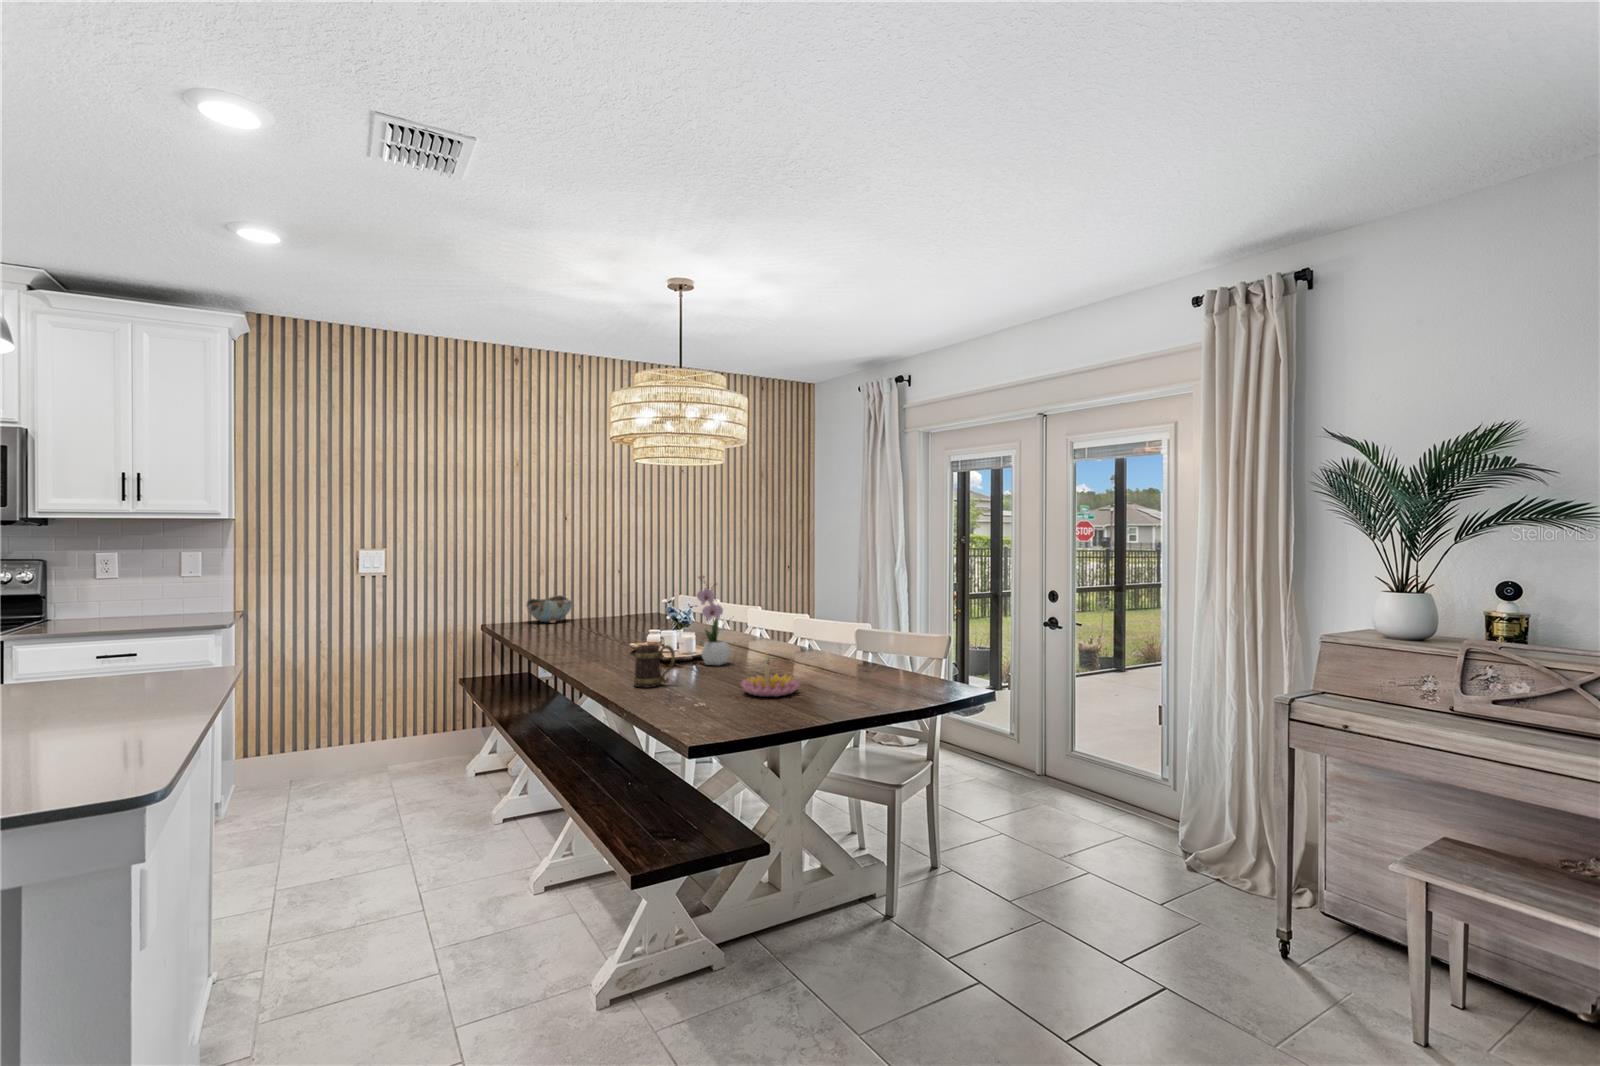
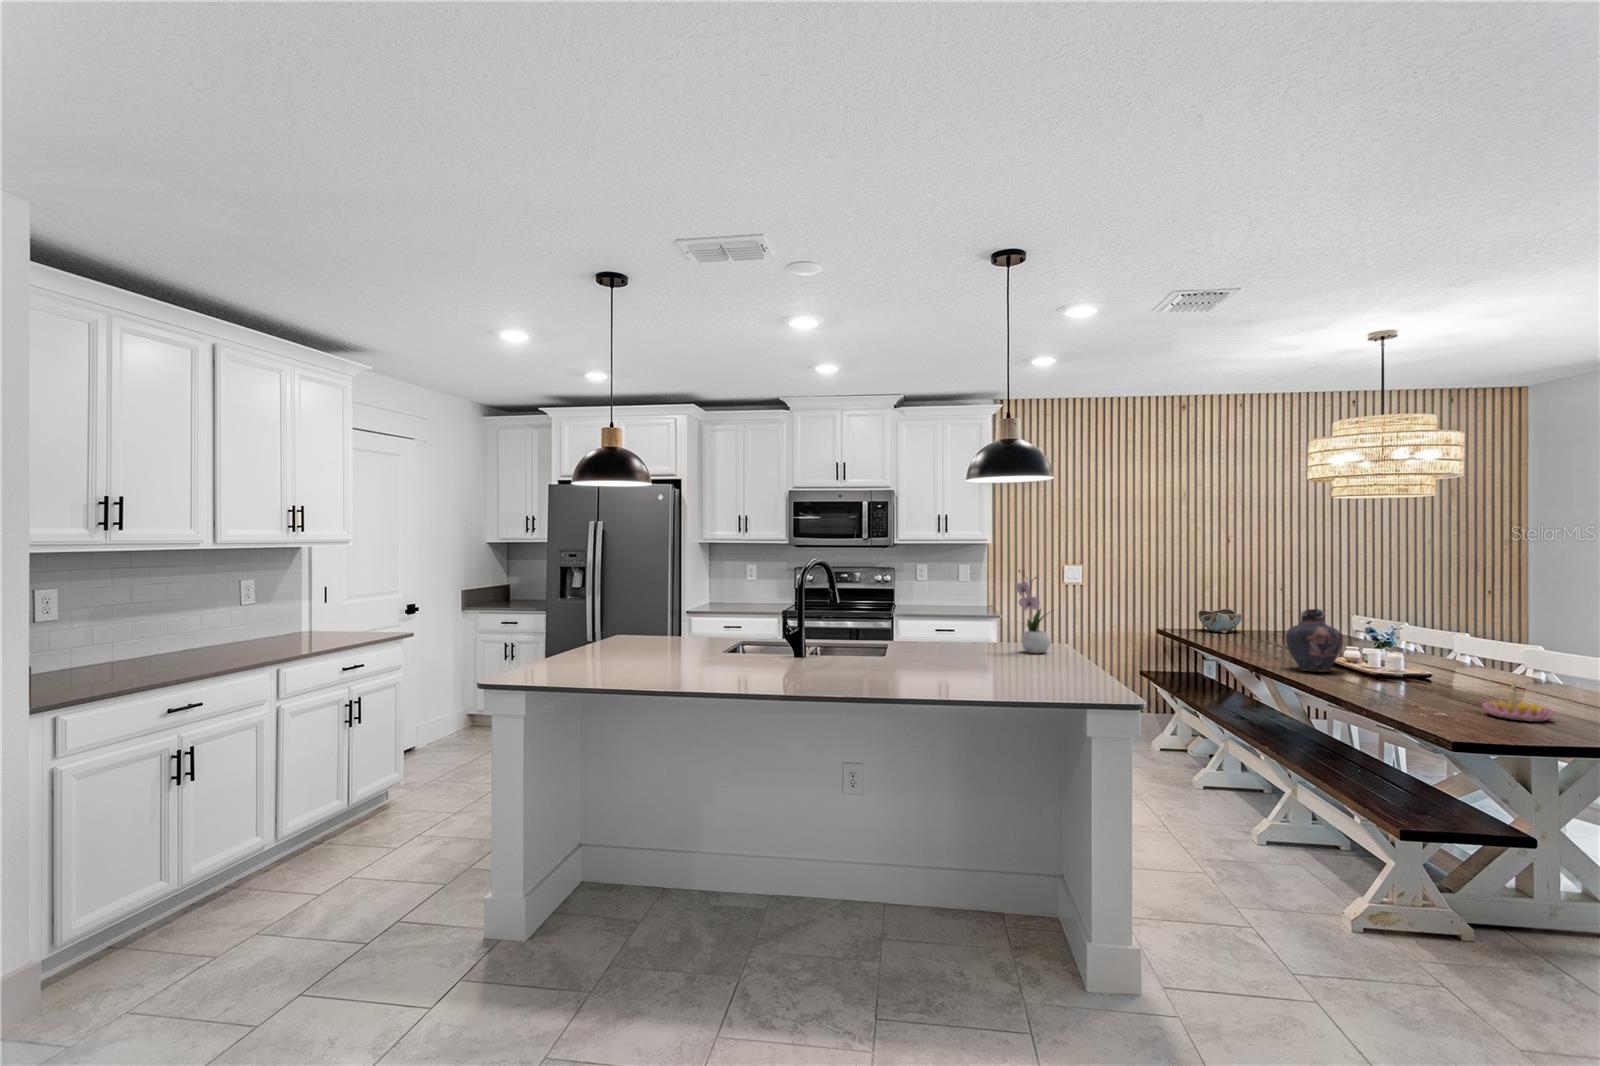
flower arrangement: present [697,576,730,665] -> present [1015,570,1050,653]
vase: none [579,586,636,661] -> present [1286,609,1342,672]
mug: present [634,645,675,687] -> none [1359,662,1402,697]

